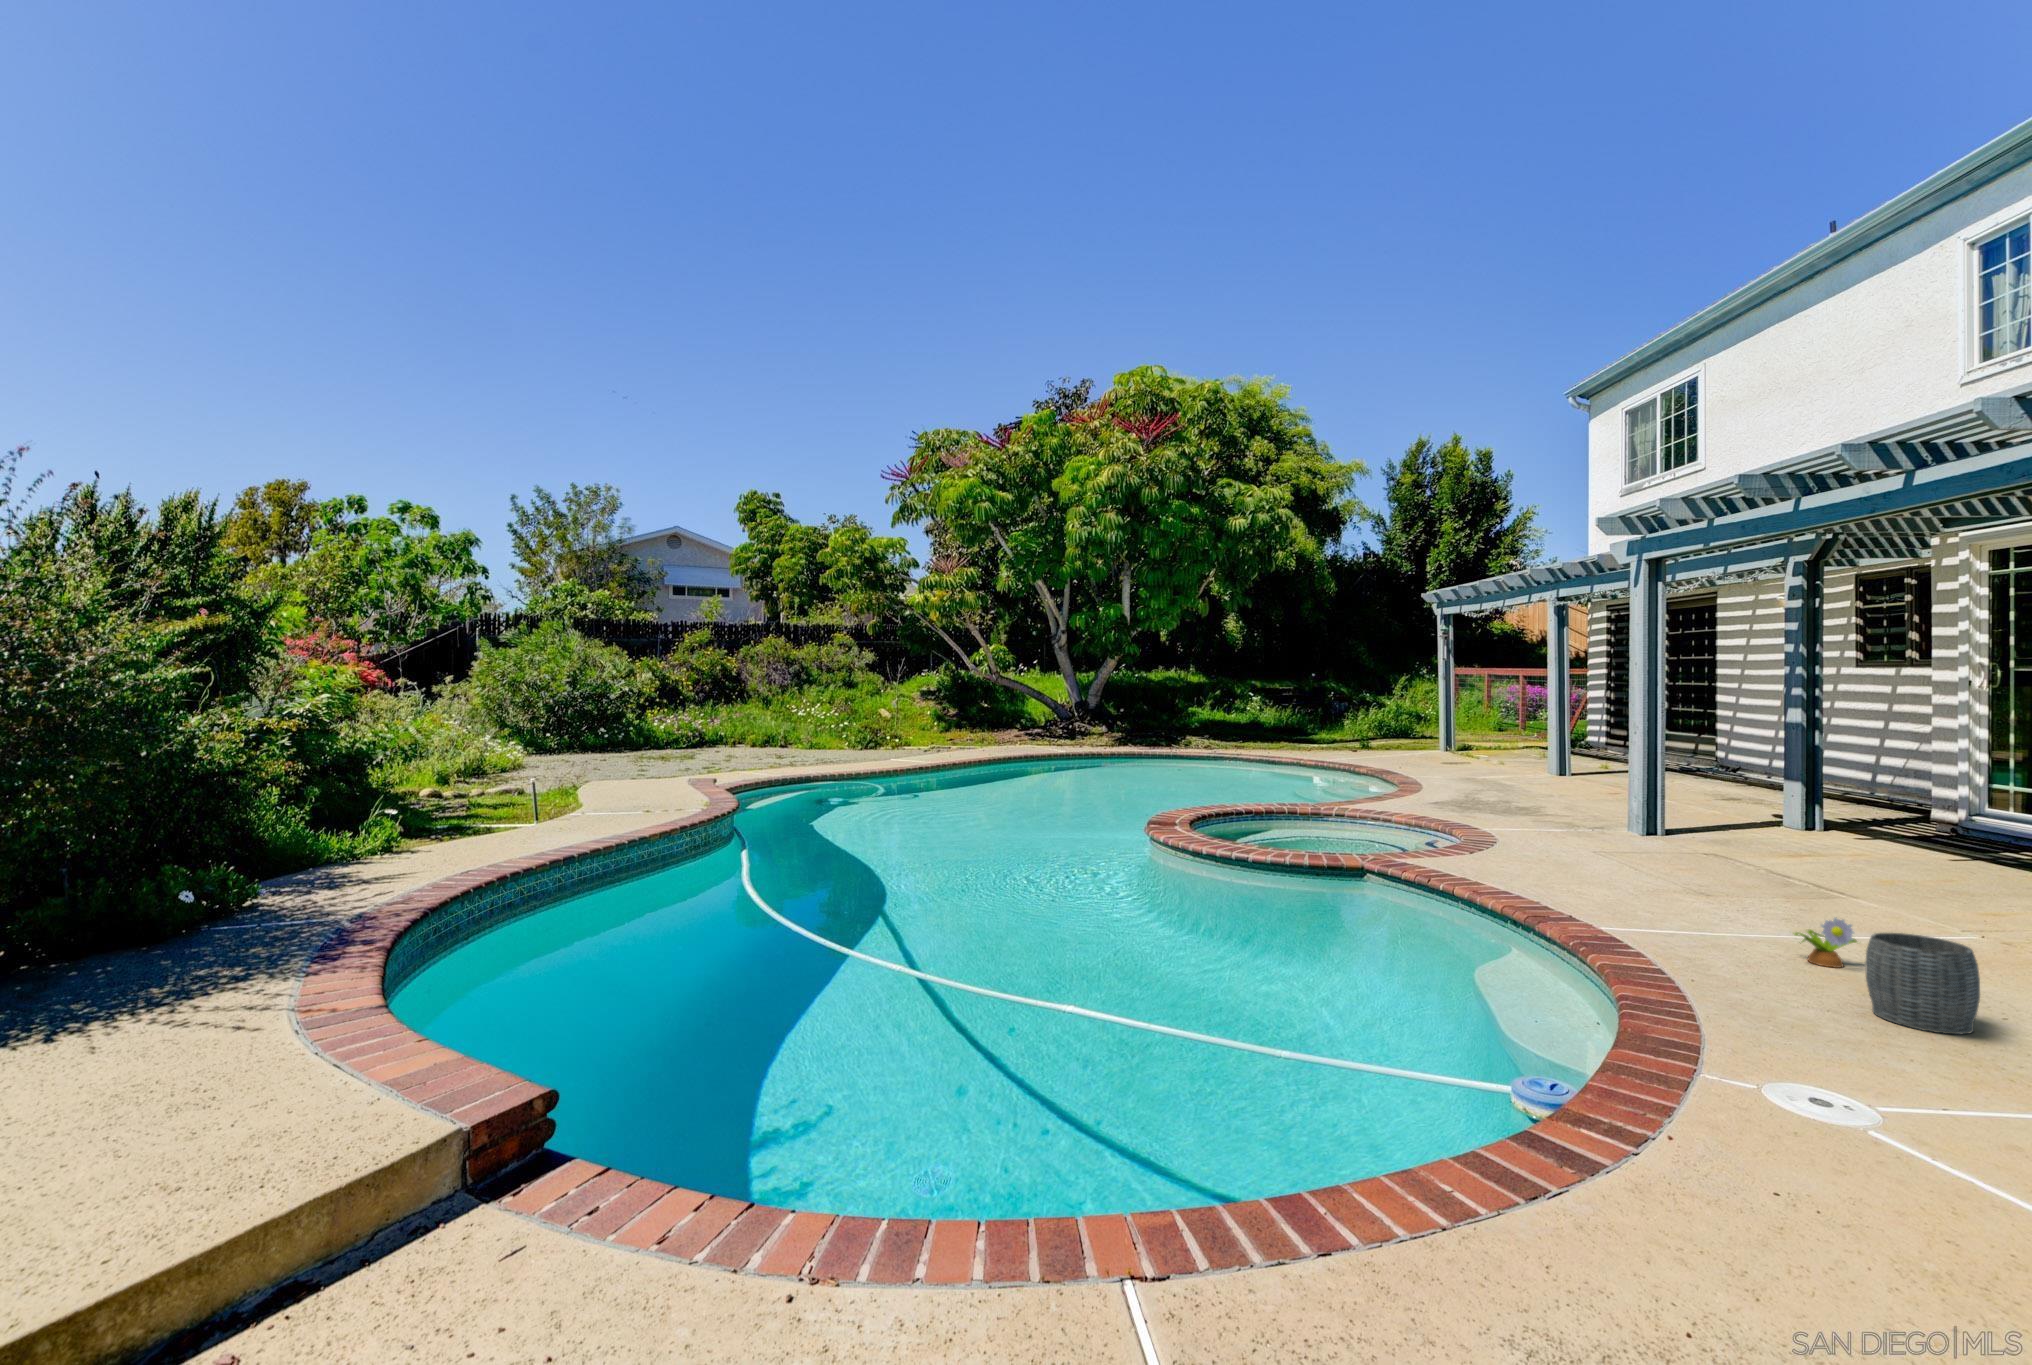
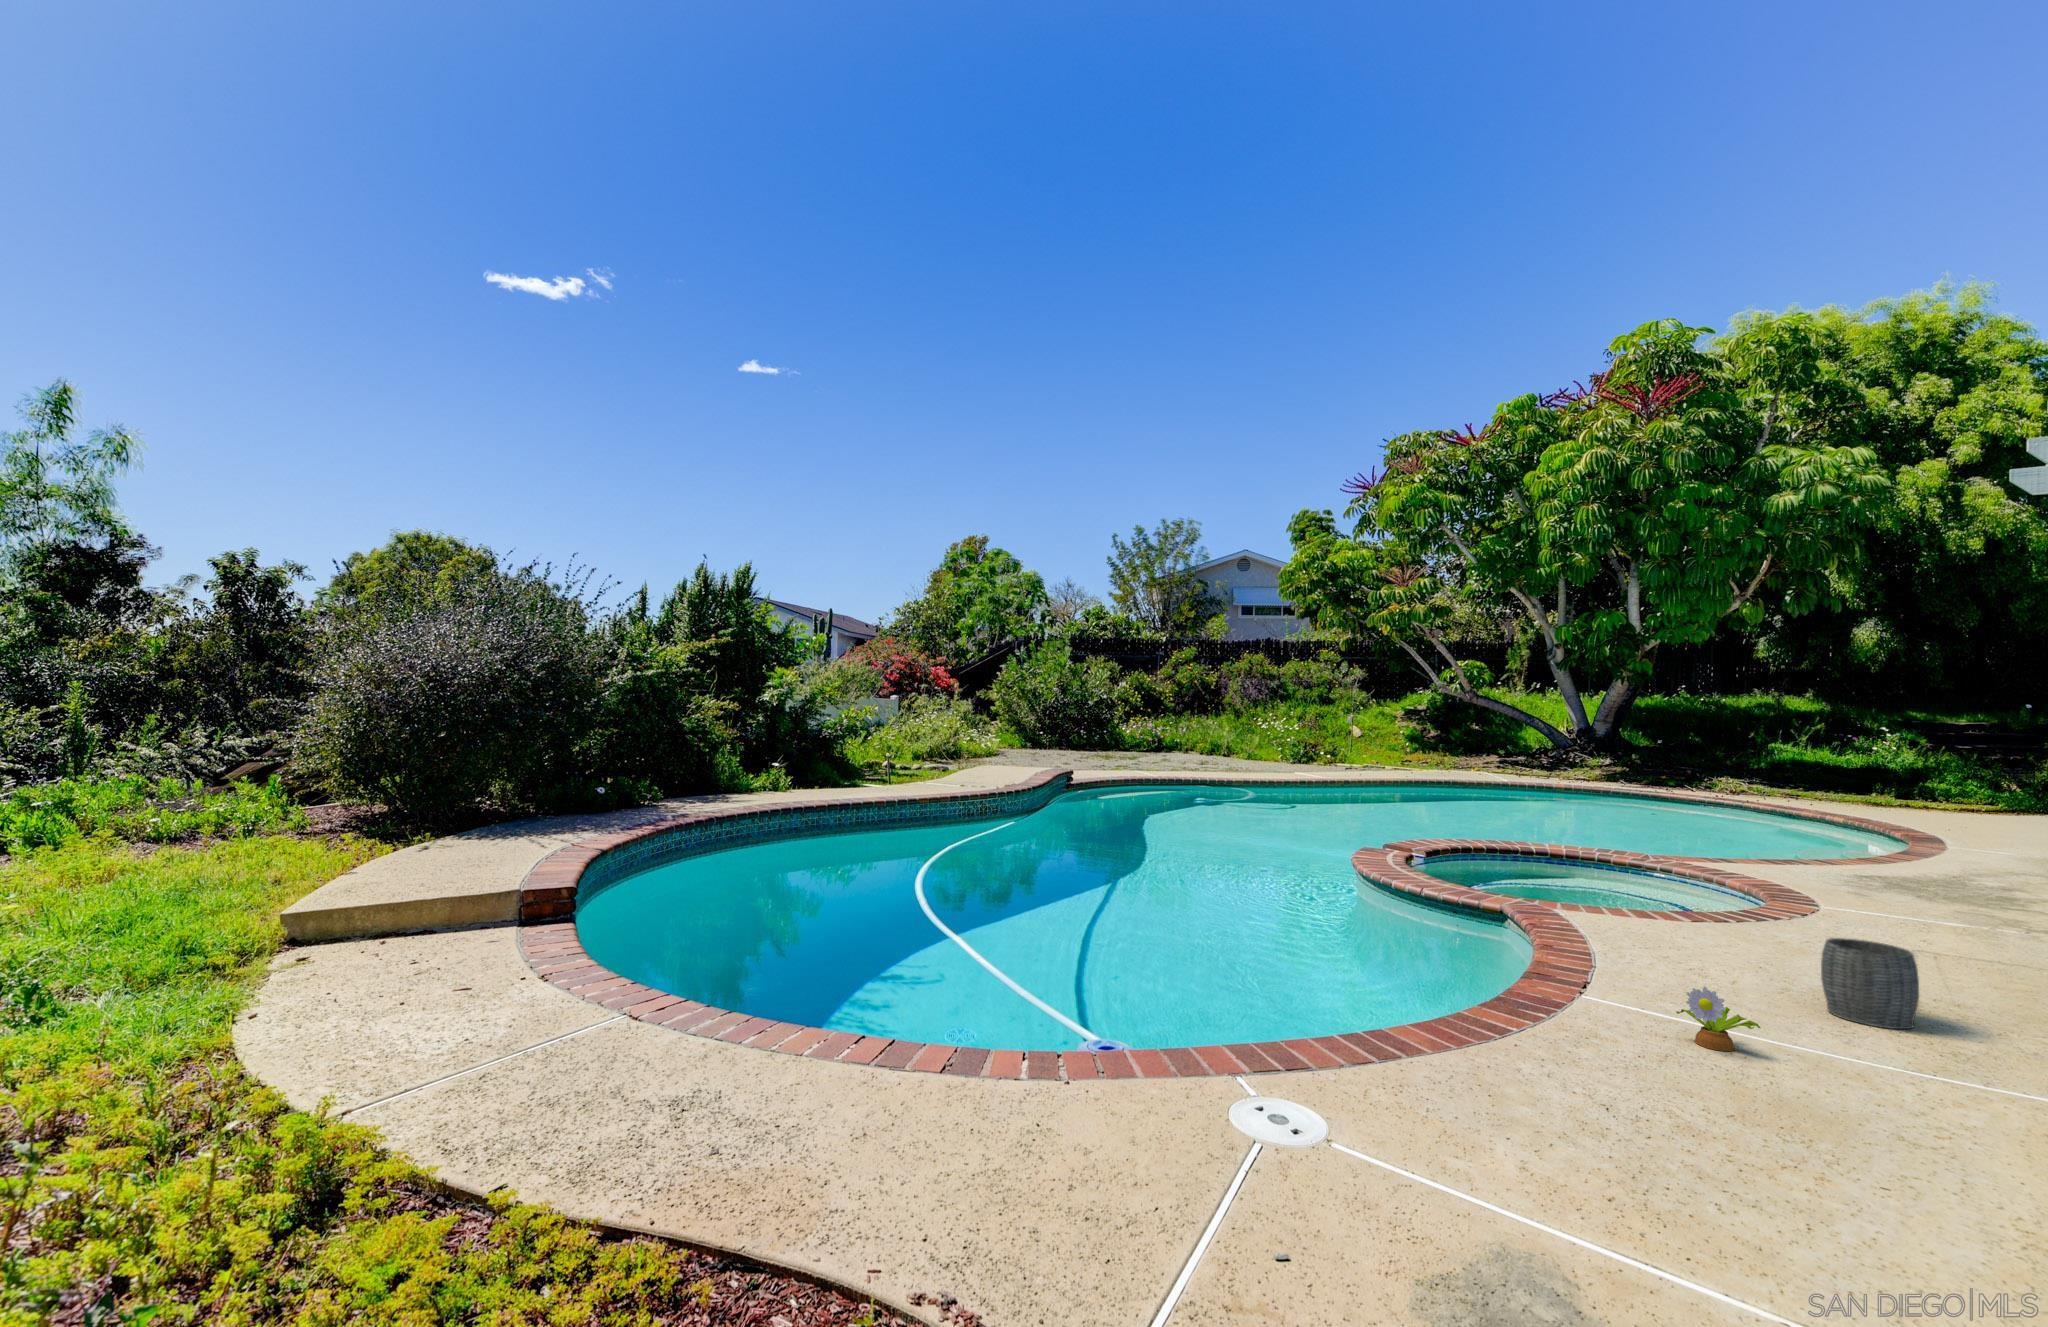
woven basket: present [1865,933,1980,1034] -> present [1821,938,1919,1029]

